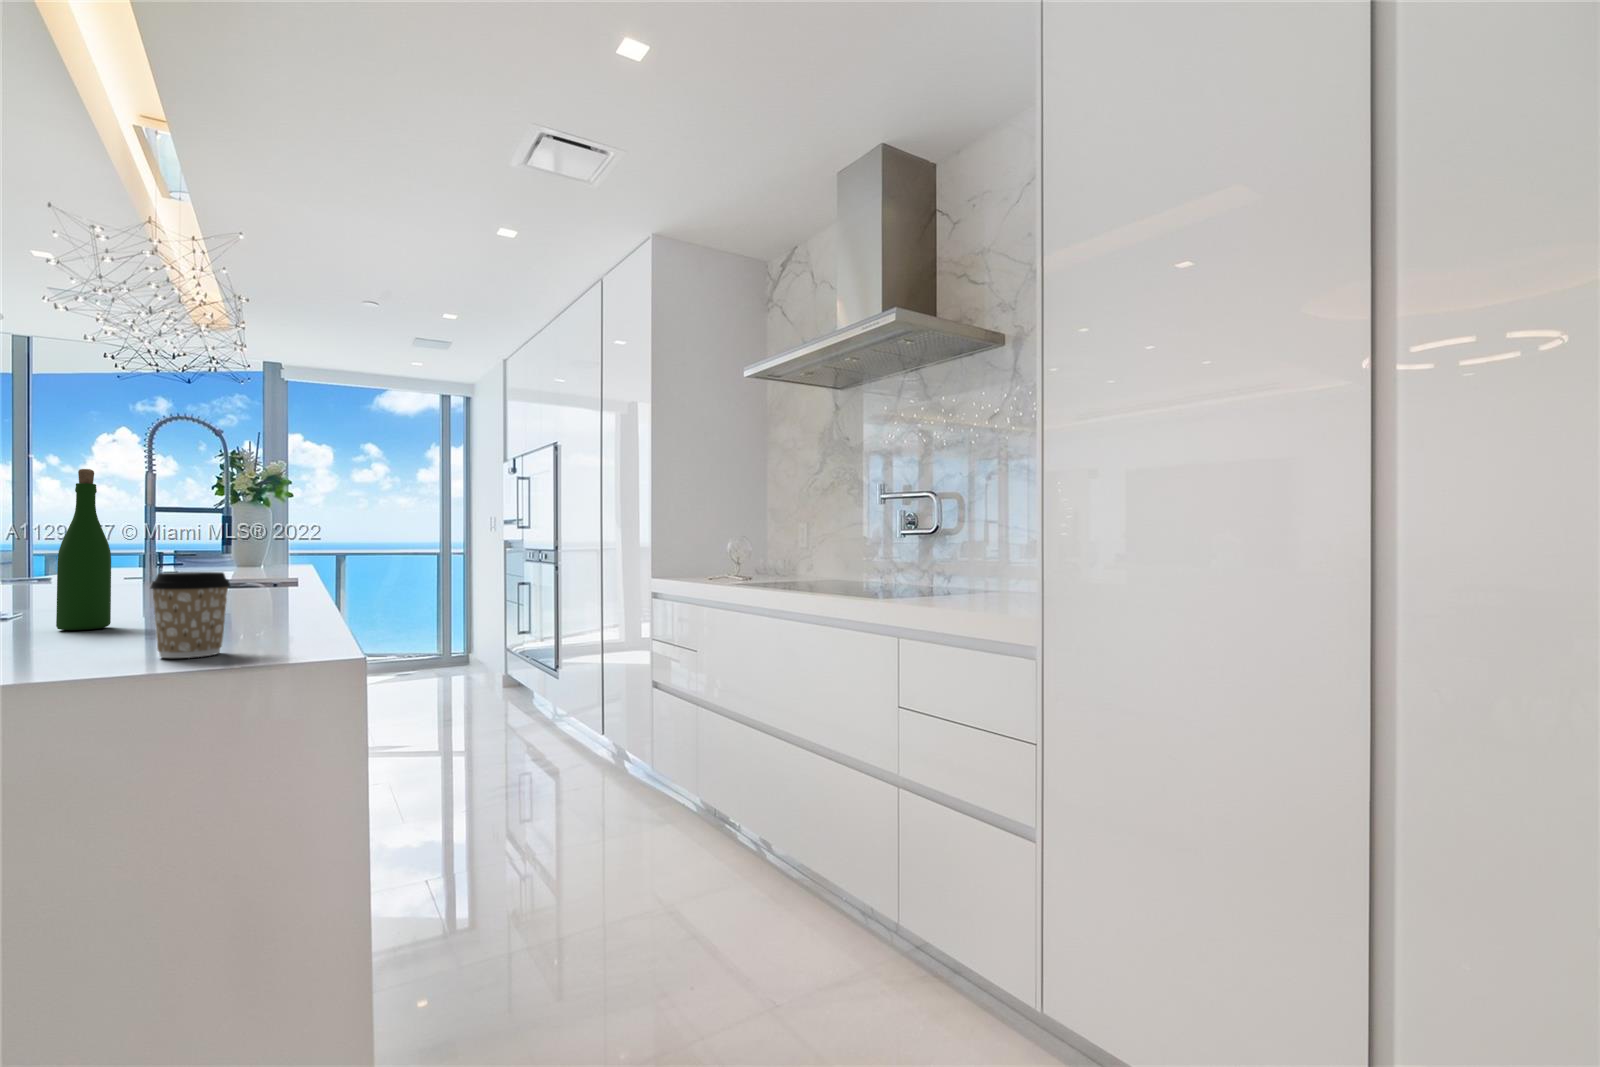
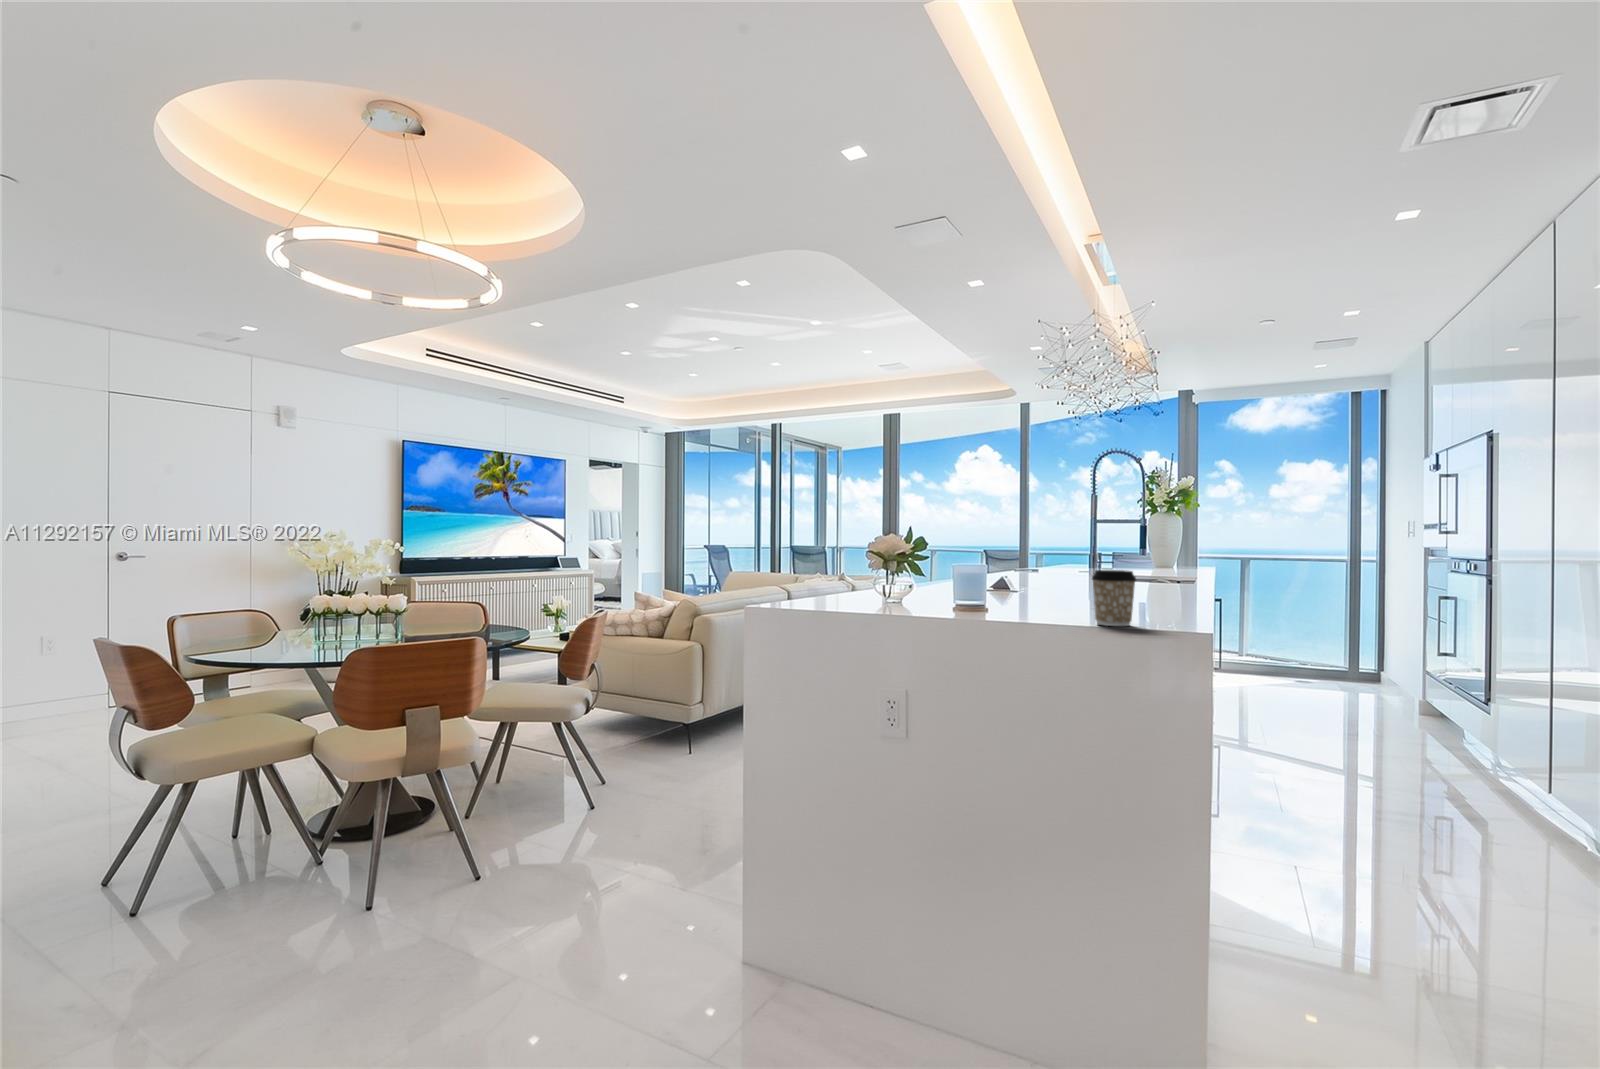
wine bottle: present [56,469,111,630] -> none [1045,502,1072,604]

